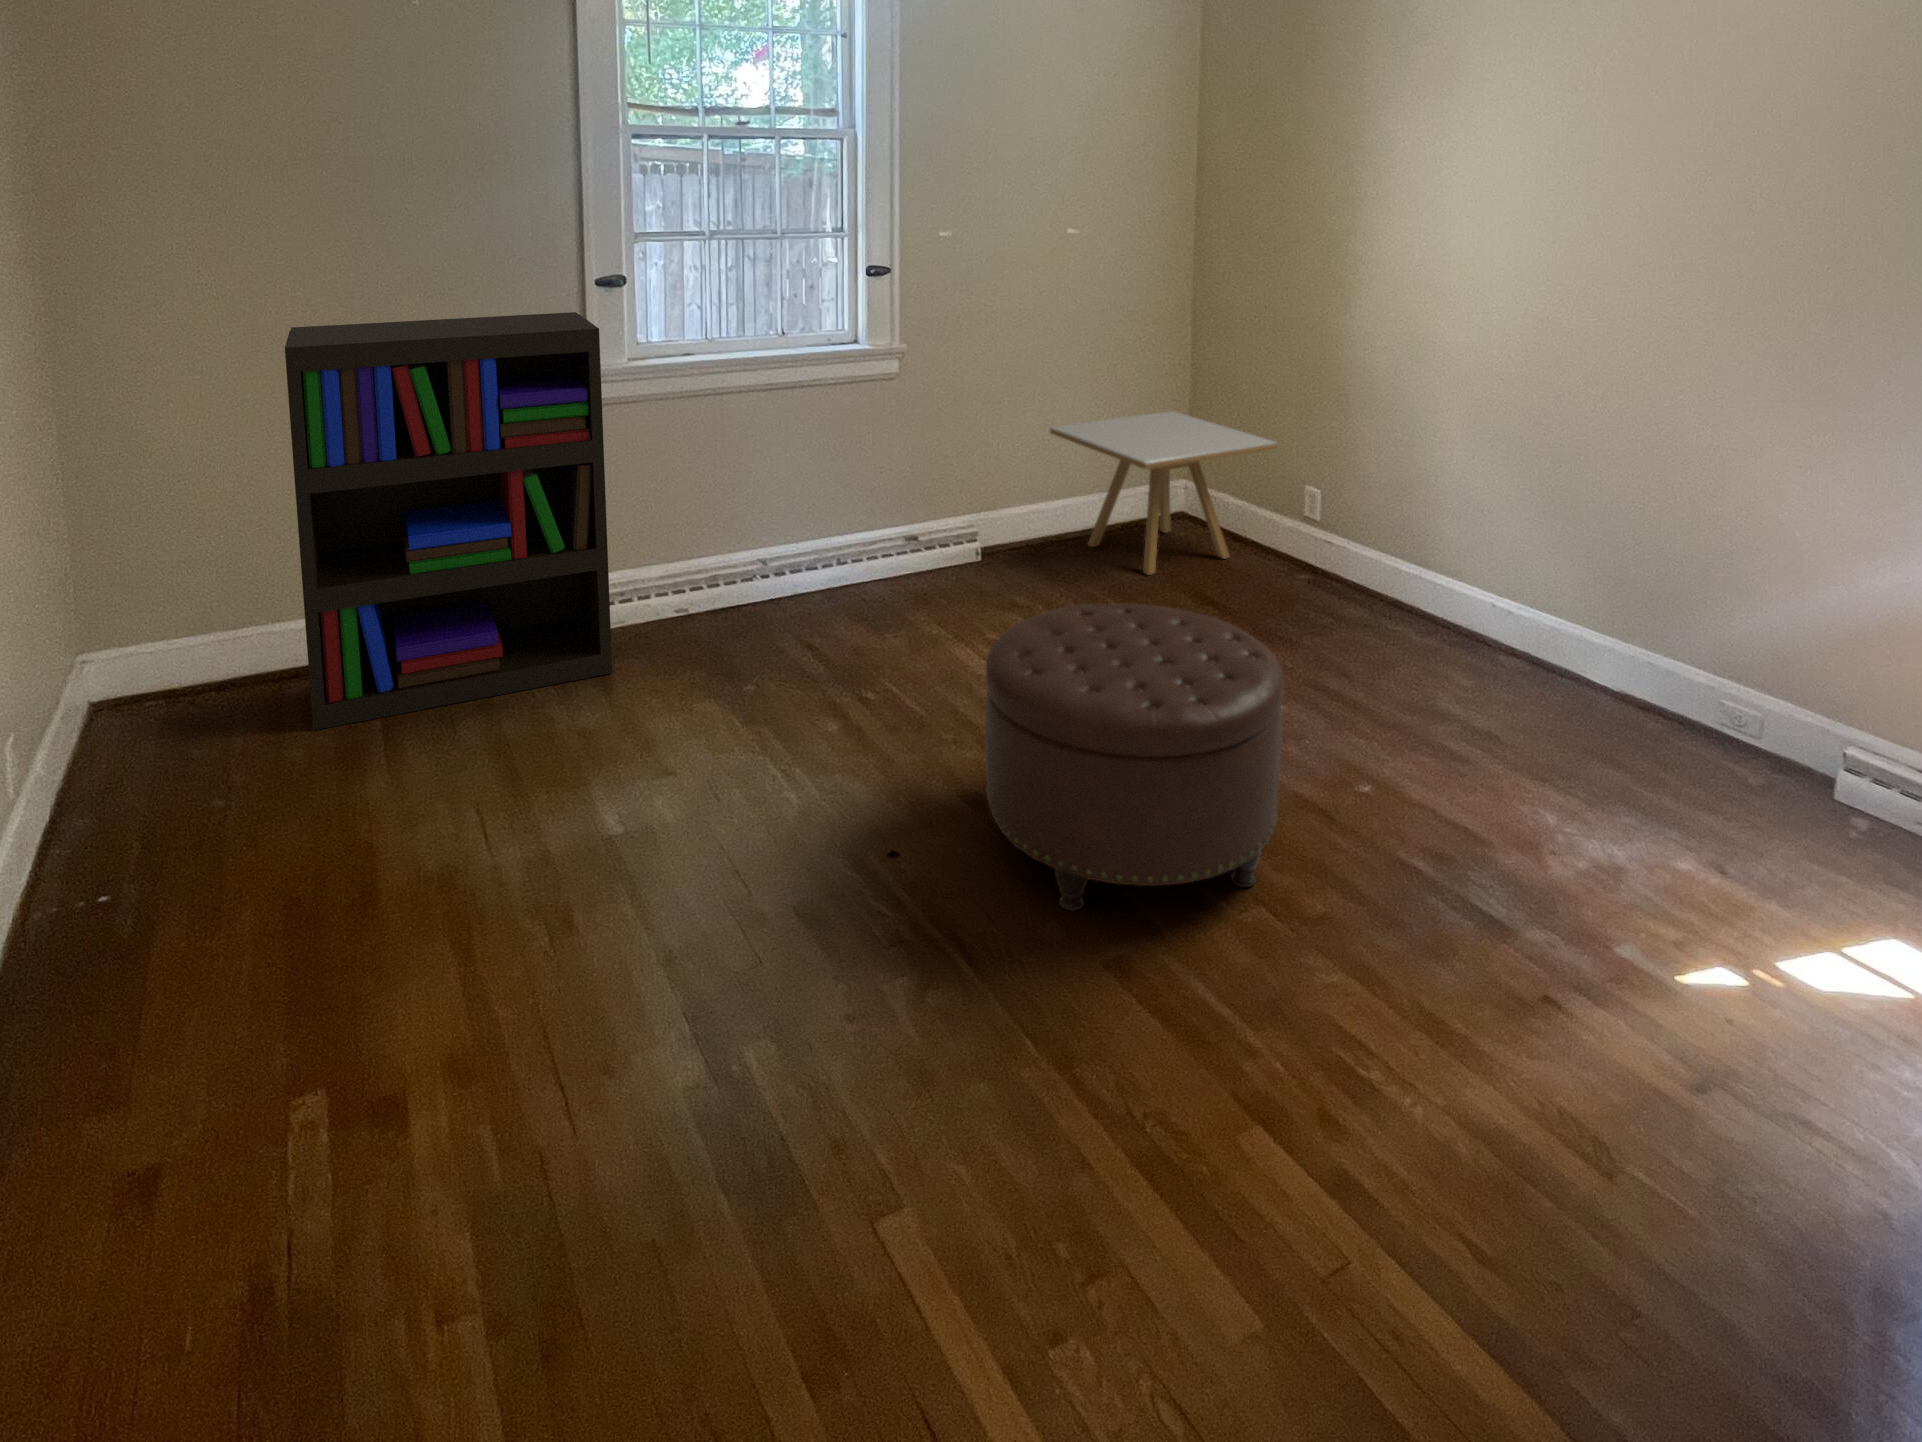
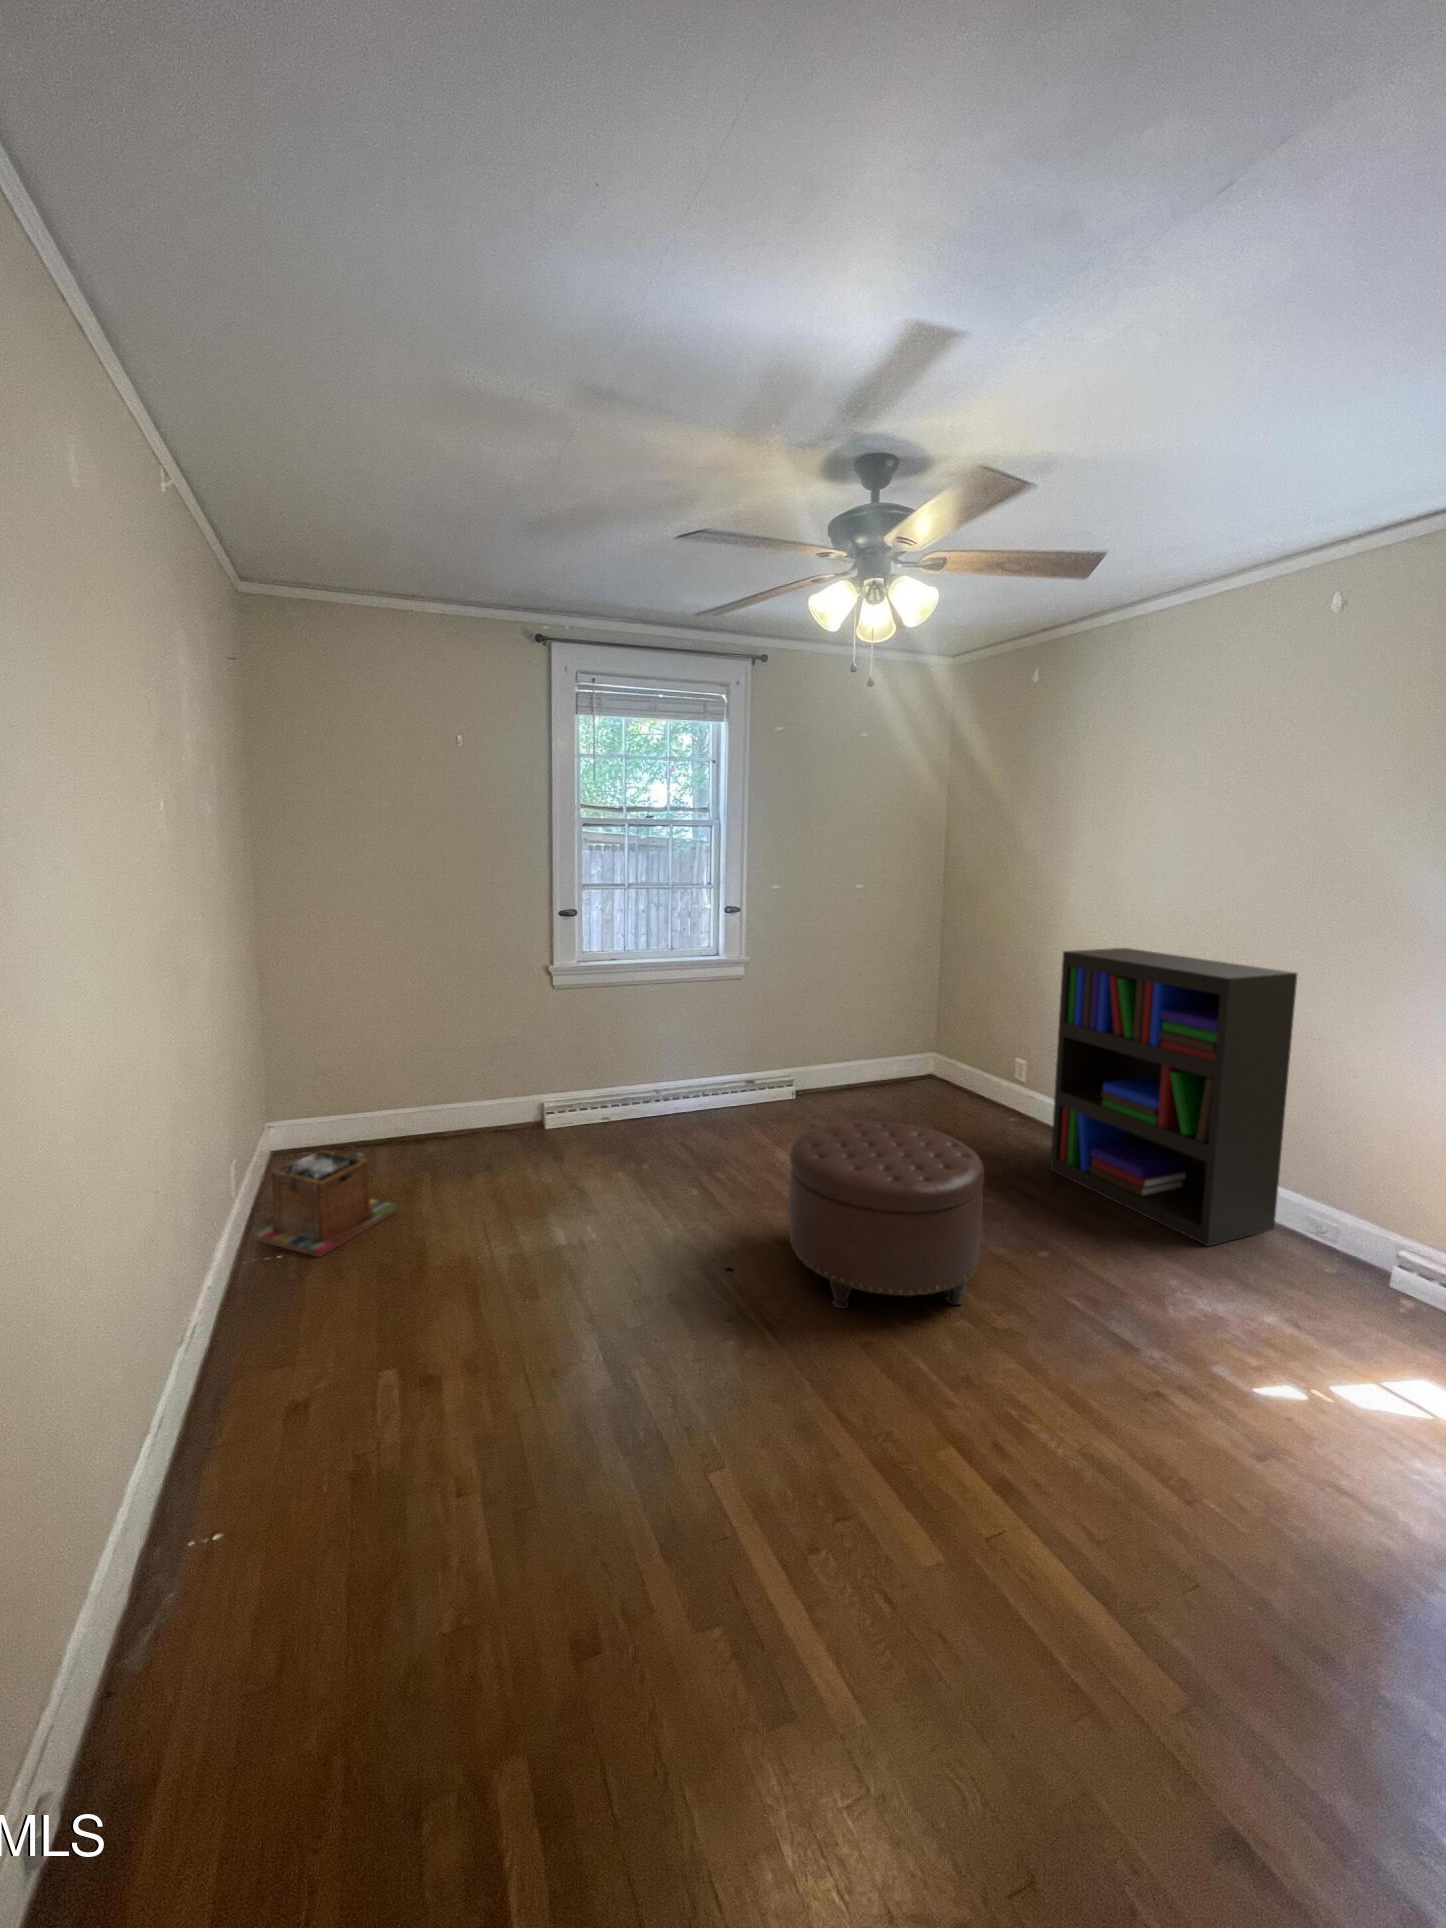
bookshelf: present [285,312,612,730] -> present [1050,948,1297,1246]
side table: present [1050,411,1277,575] -> none [843,1009,998,1115]
laundry basket: none [47,698,324,903] -> present [253,1150,398,1257]

